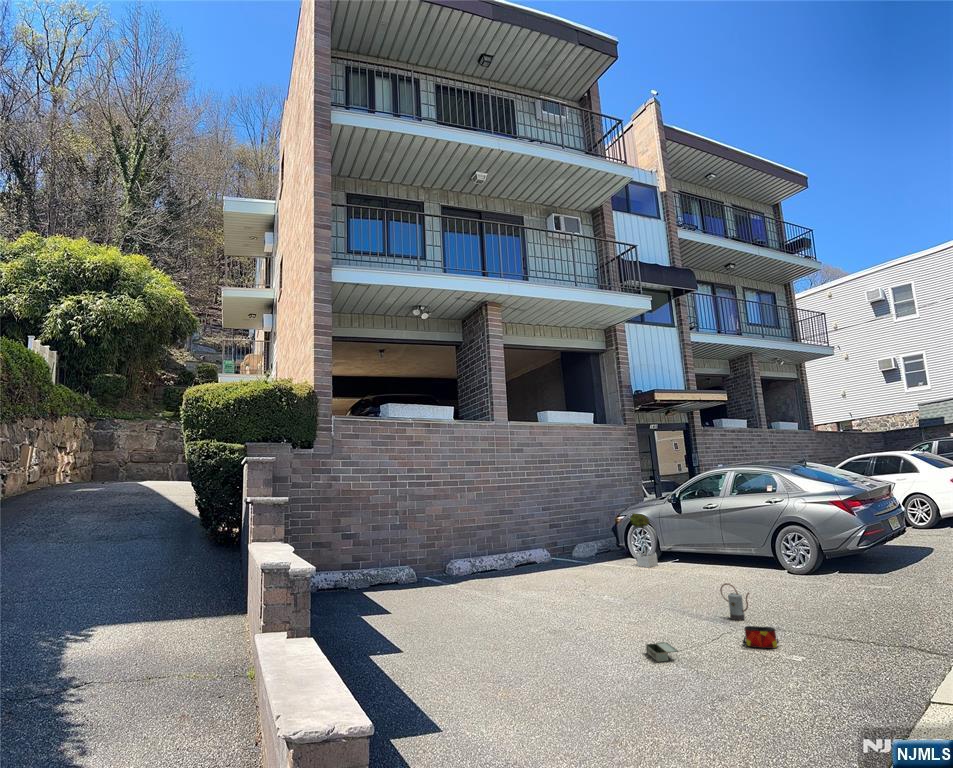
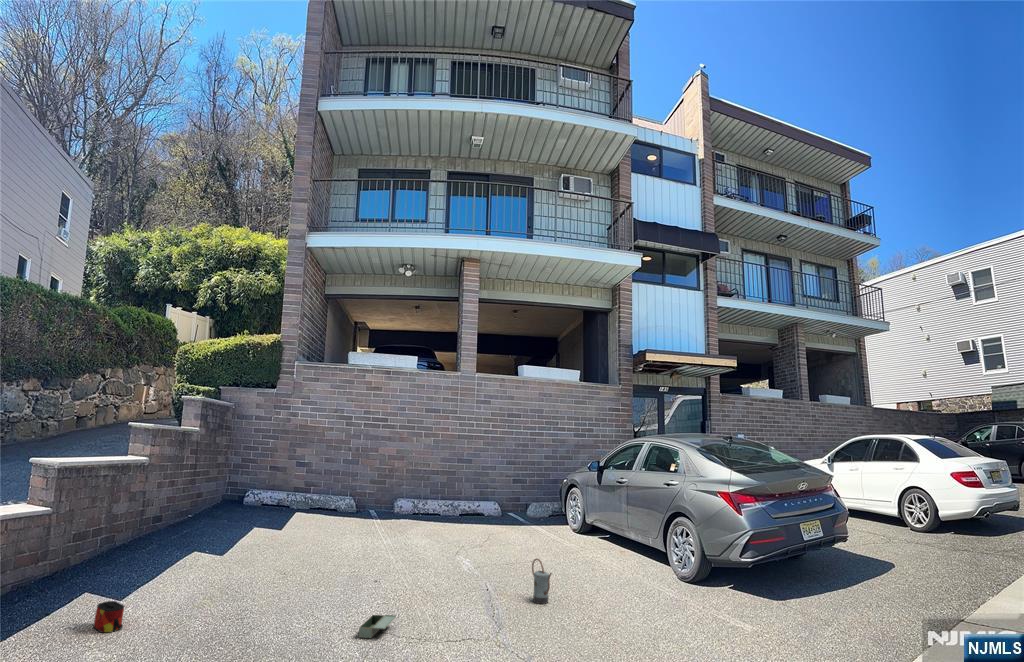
potted tree: present [630,513,658,568] -> none [556,473,579,534]
bag: present [743,626,779,649] -> present [94,601,124,633]

